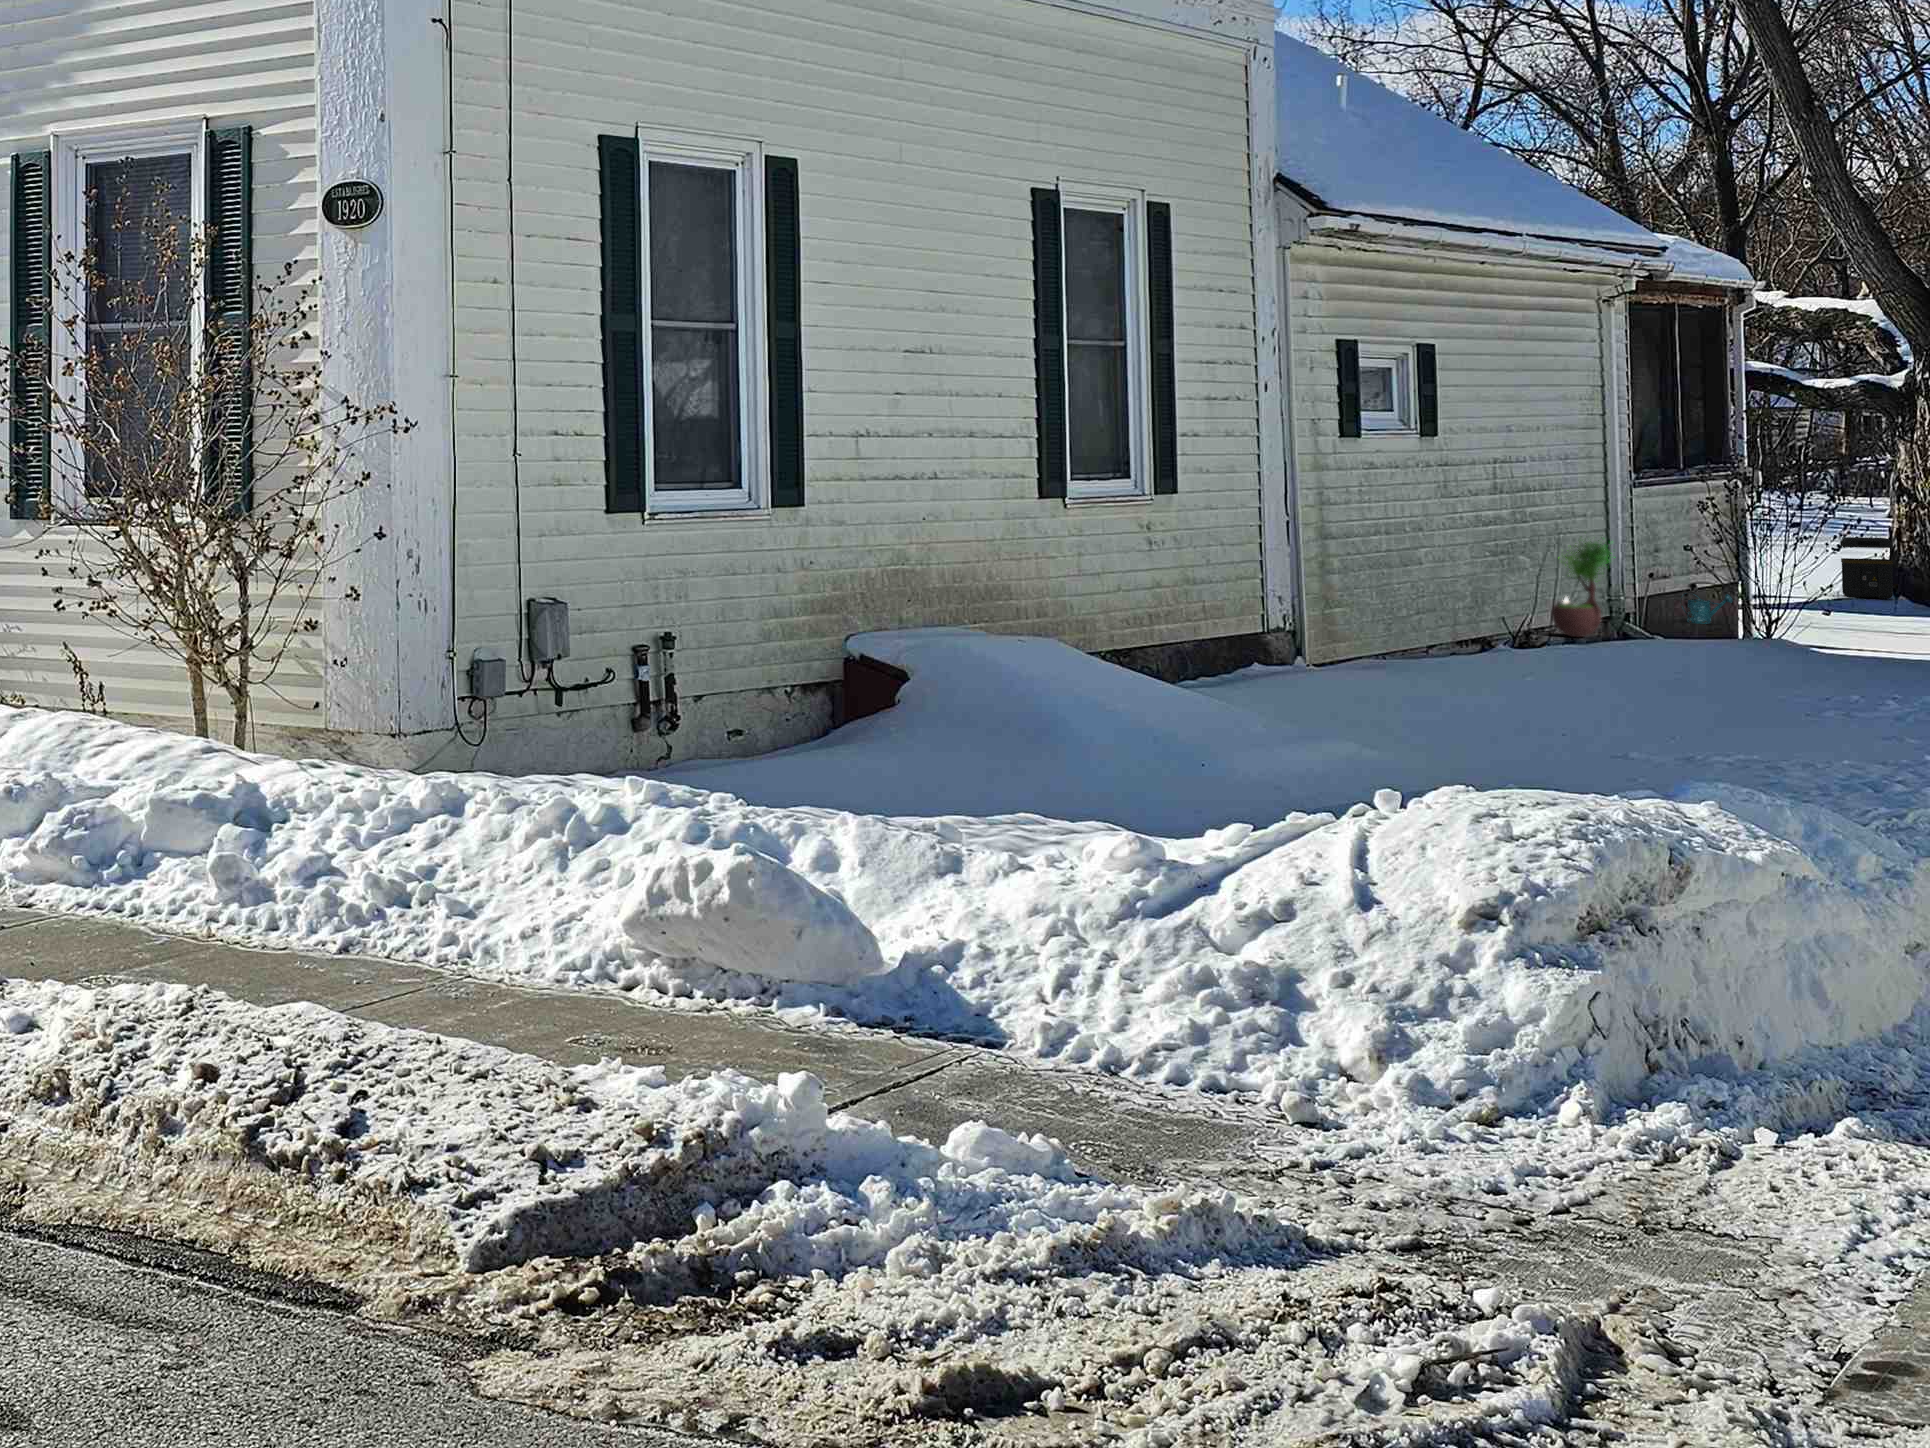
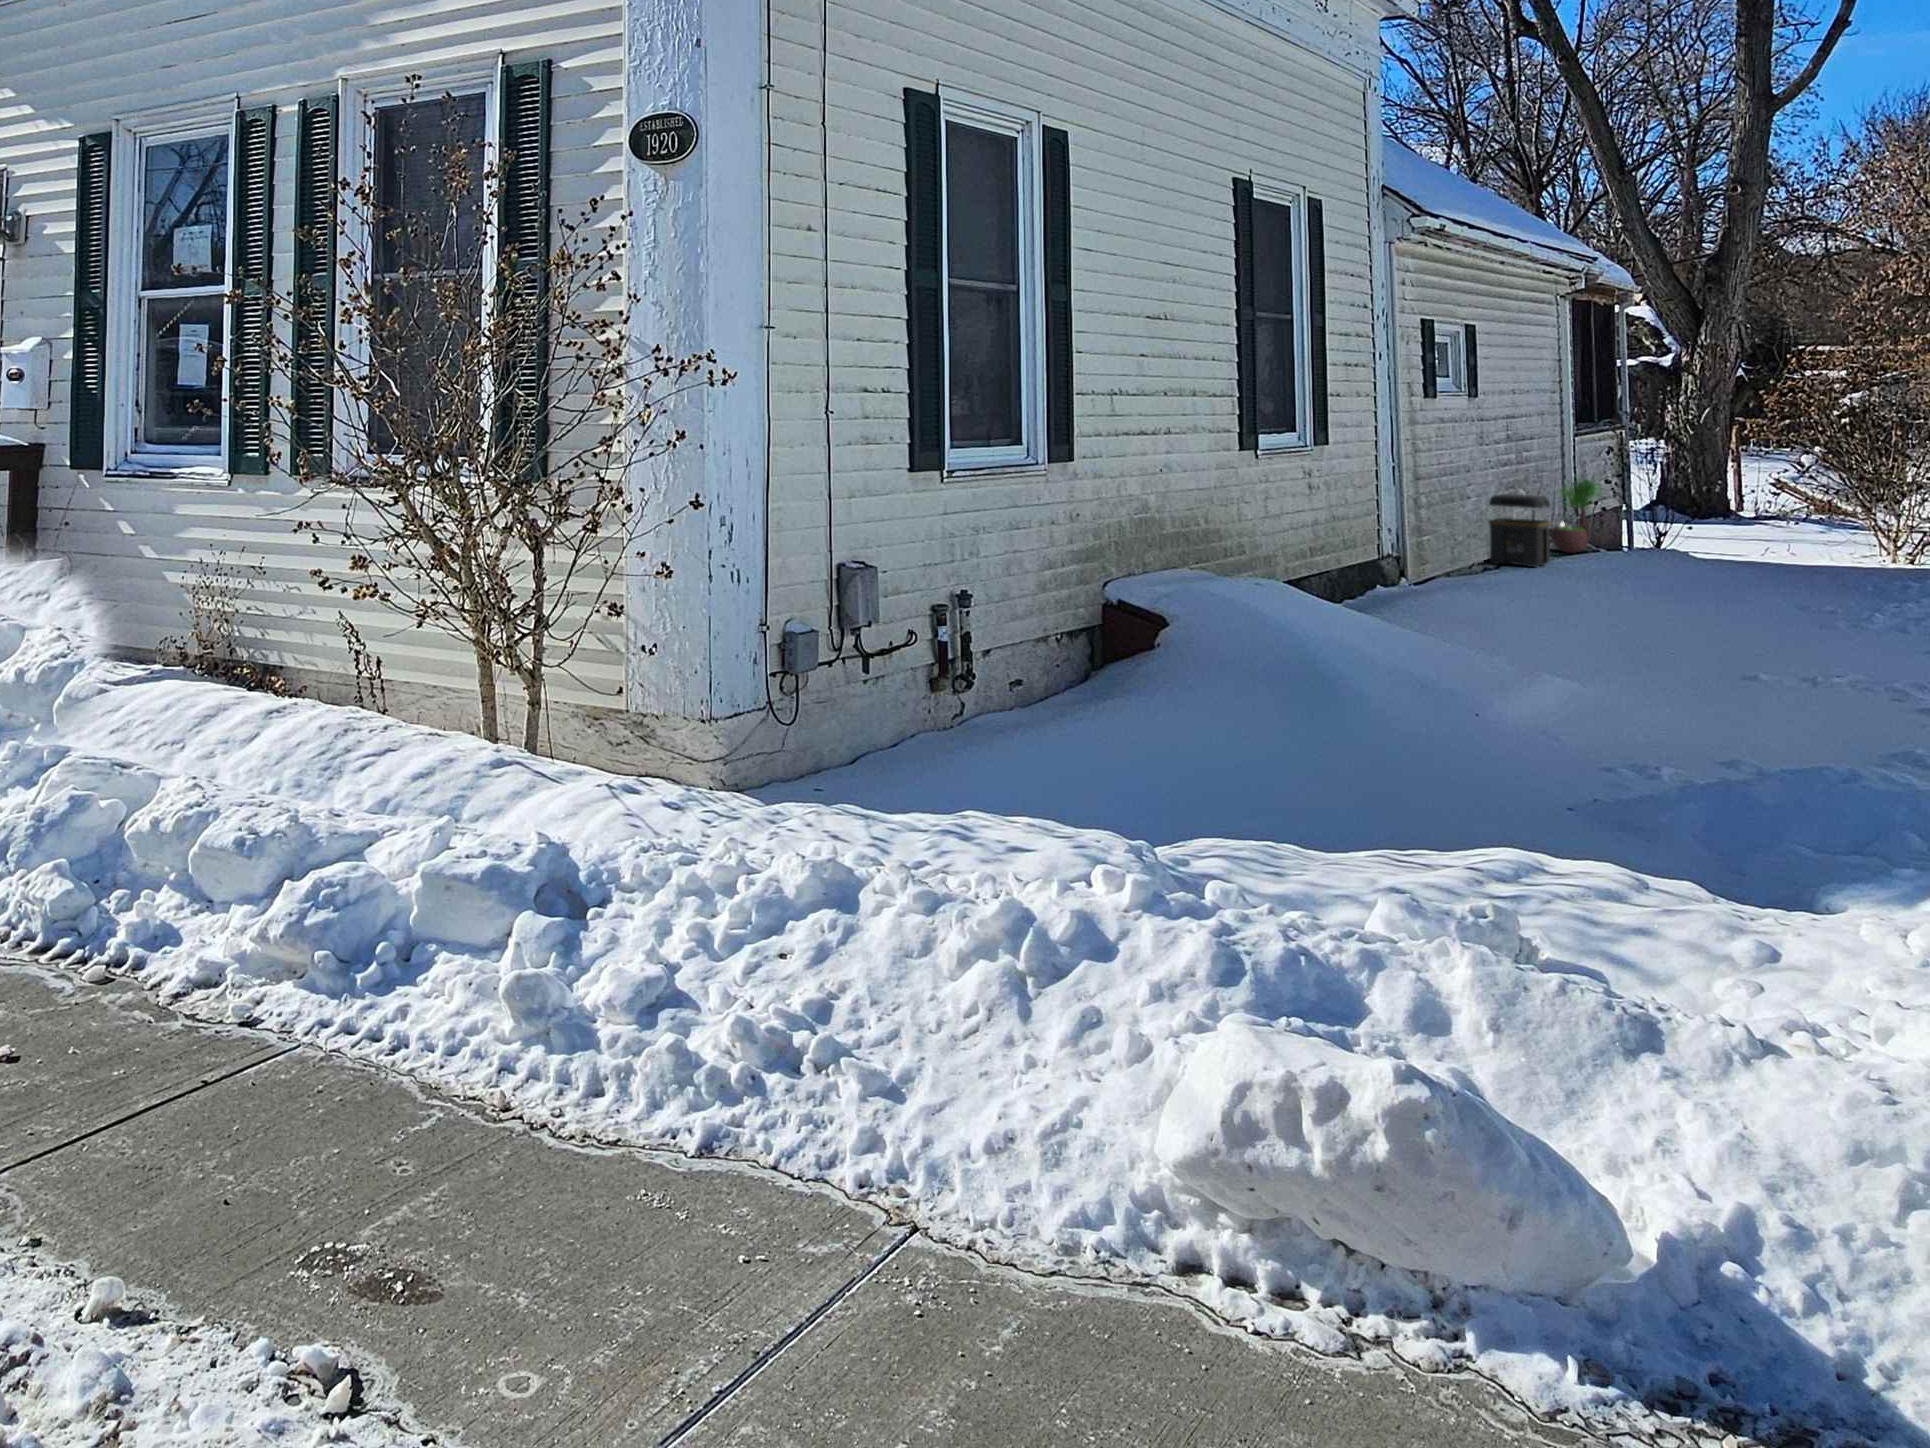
toolbox: present [1840,537,1893,599] -> present [1489,494,1551,567]
watering can: present [1680,593,1733,624] -> none [1614,515,1654,538]

